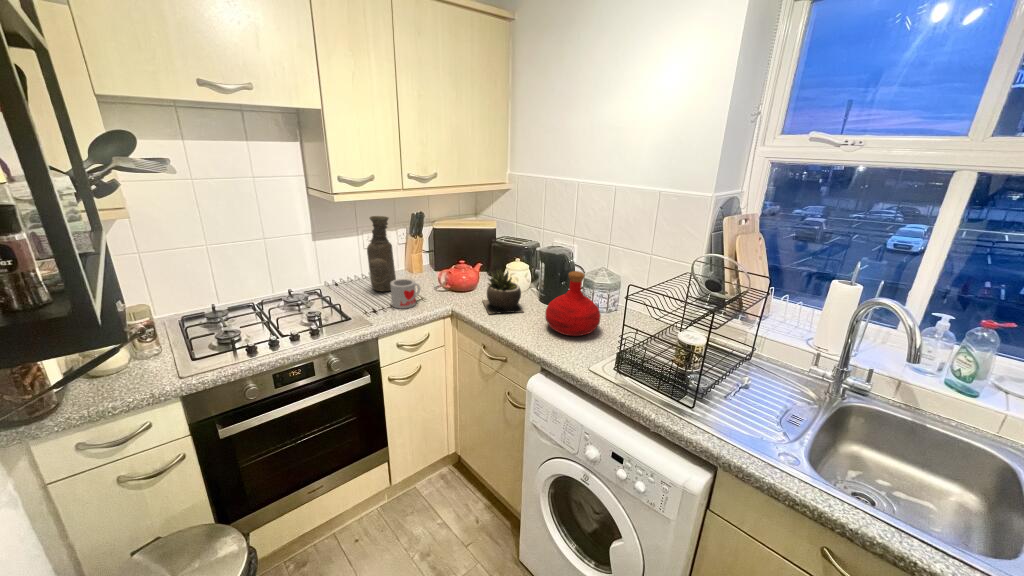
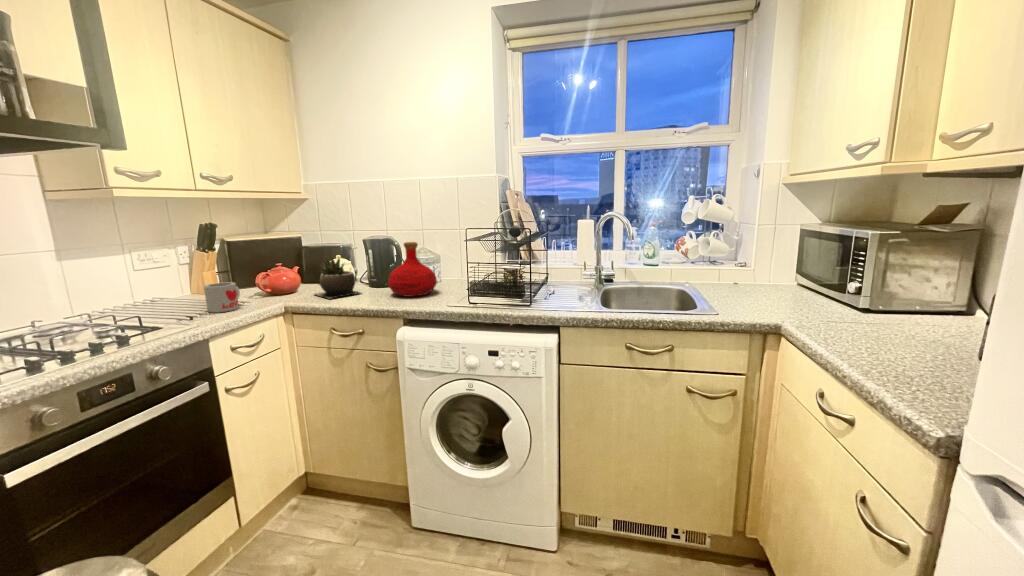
vase: present [367,216,396,291] -> none [154,221,199,308]

